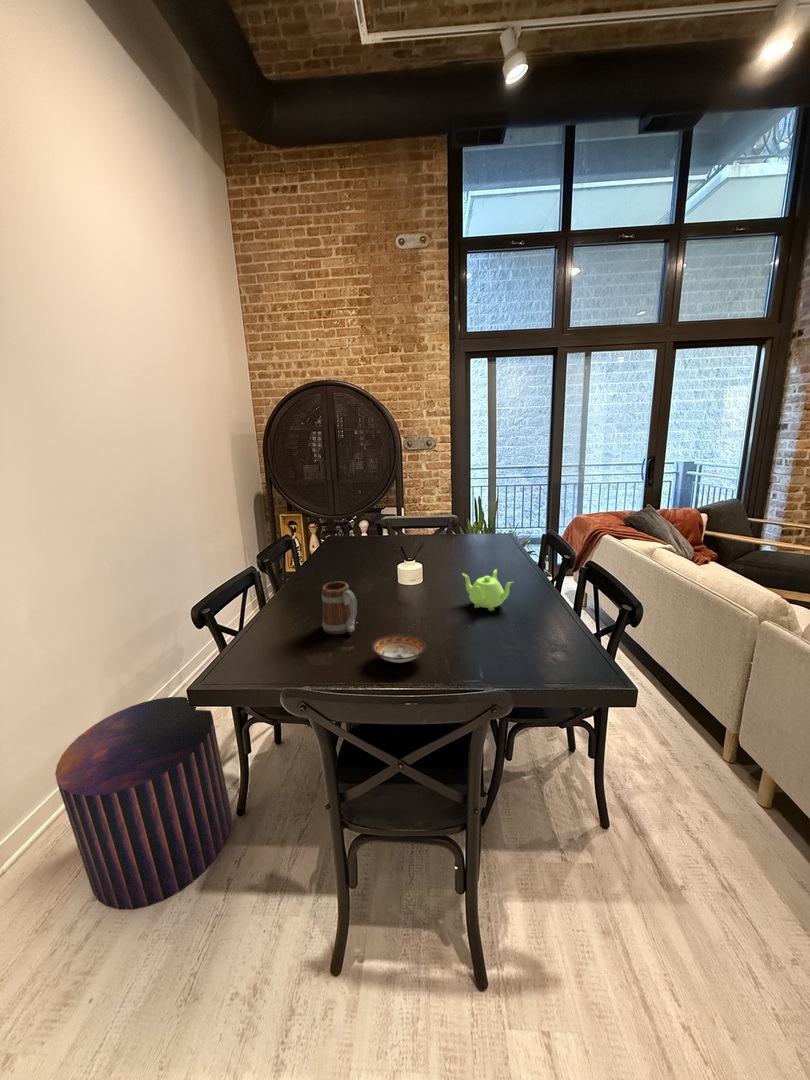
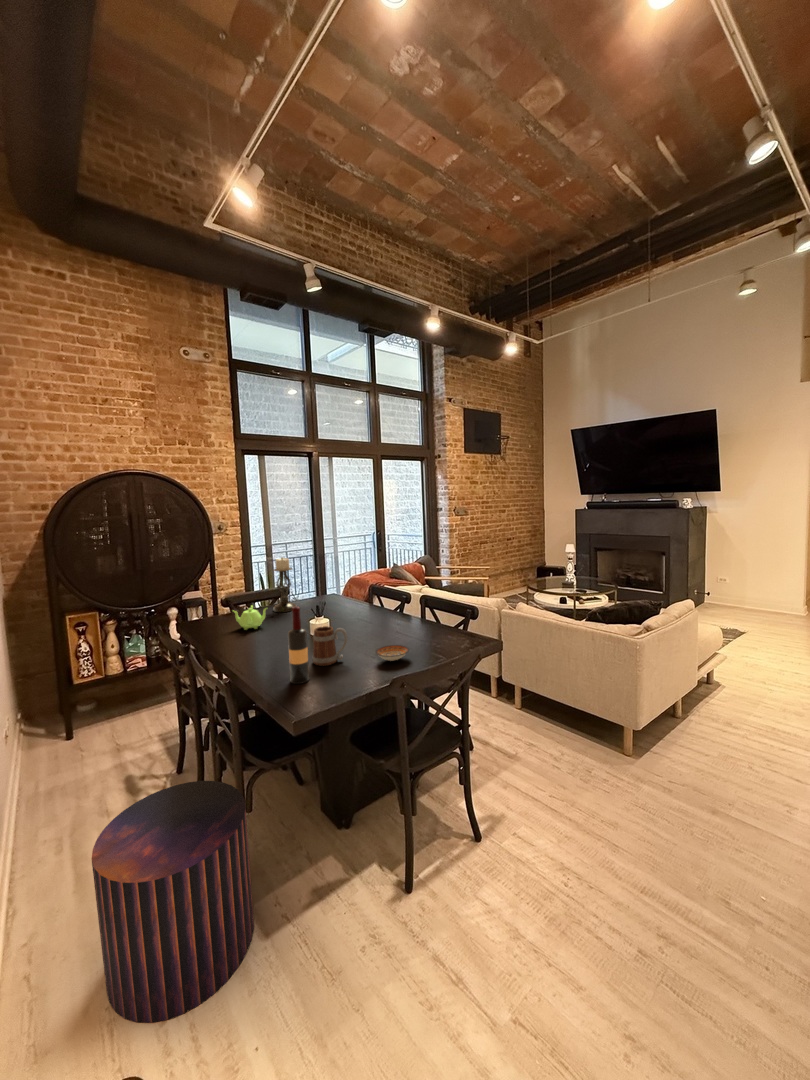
candle holder: none [415,481,441,546] -> present [274,557,296,612]
wine bottle: none [256,552,288,649] -> present [288,606,309,684]
teapot: present [462,569,512,611] -> present [234,606,266,630]

